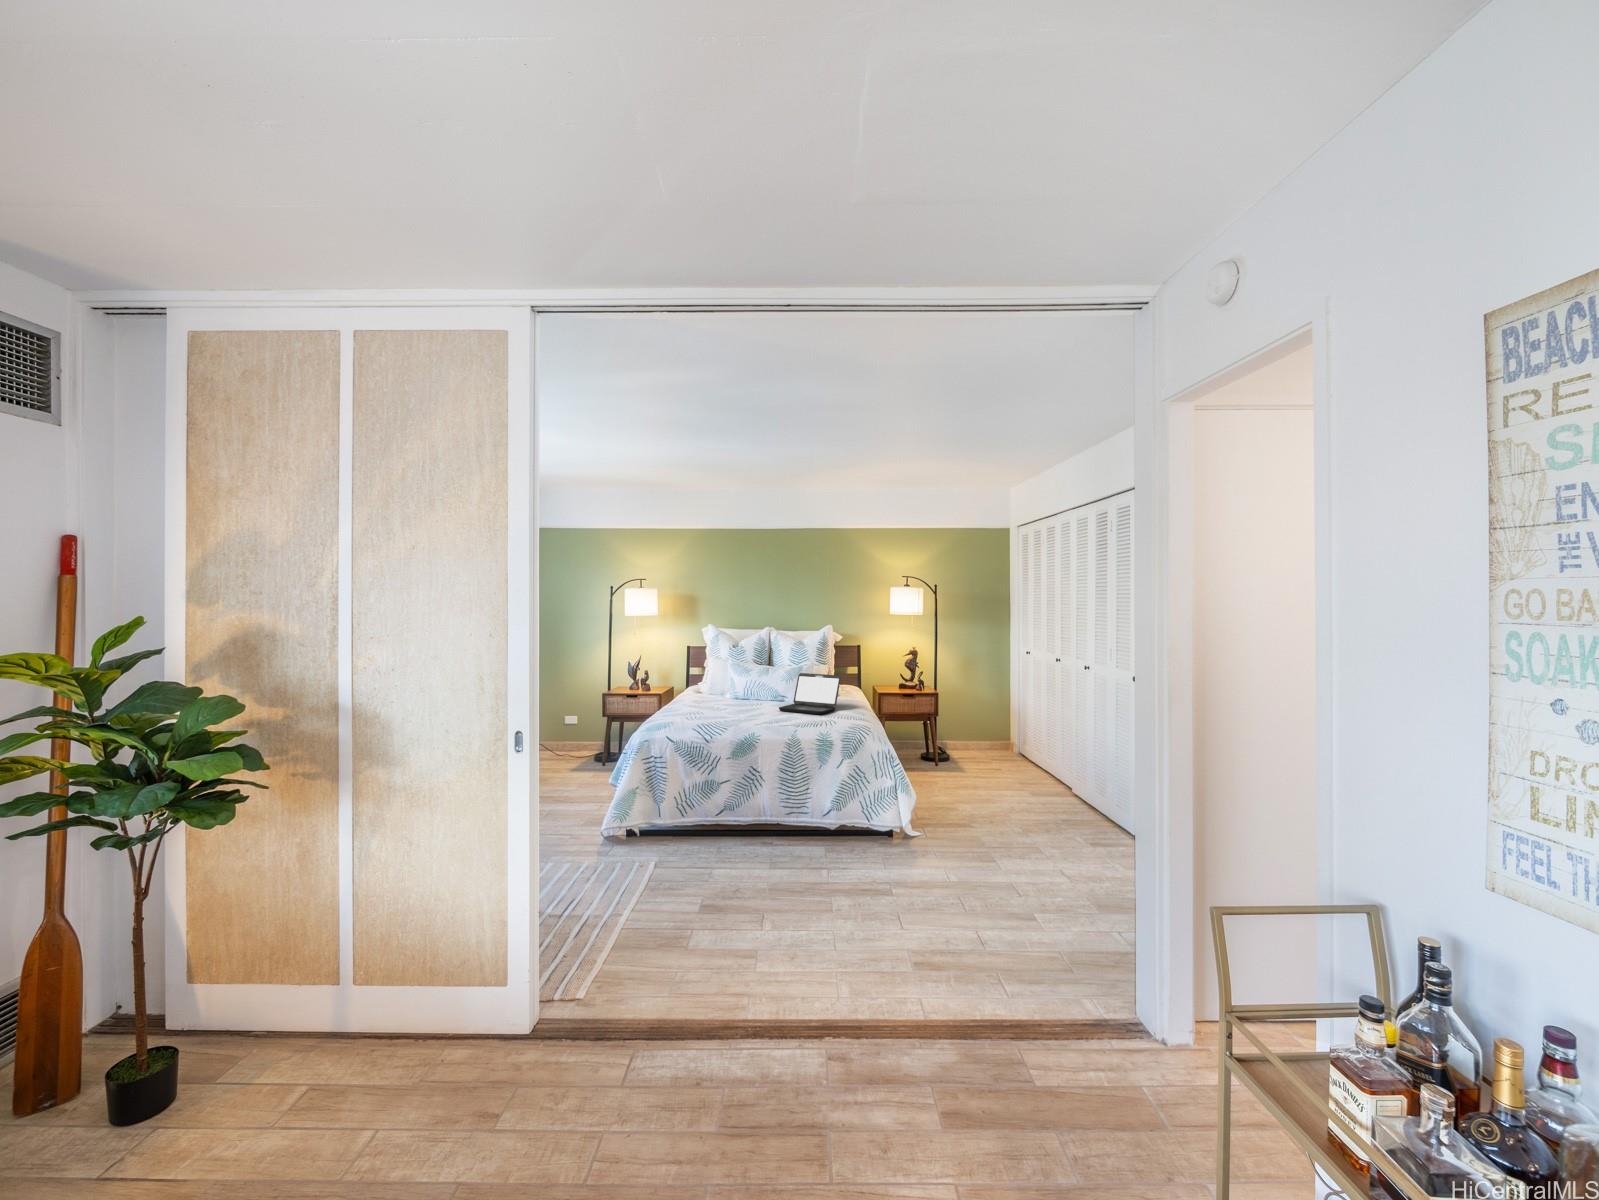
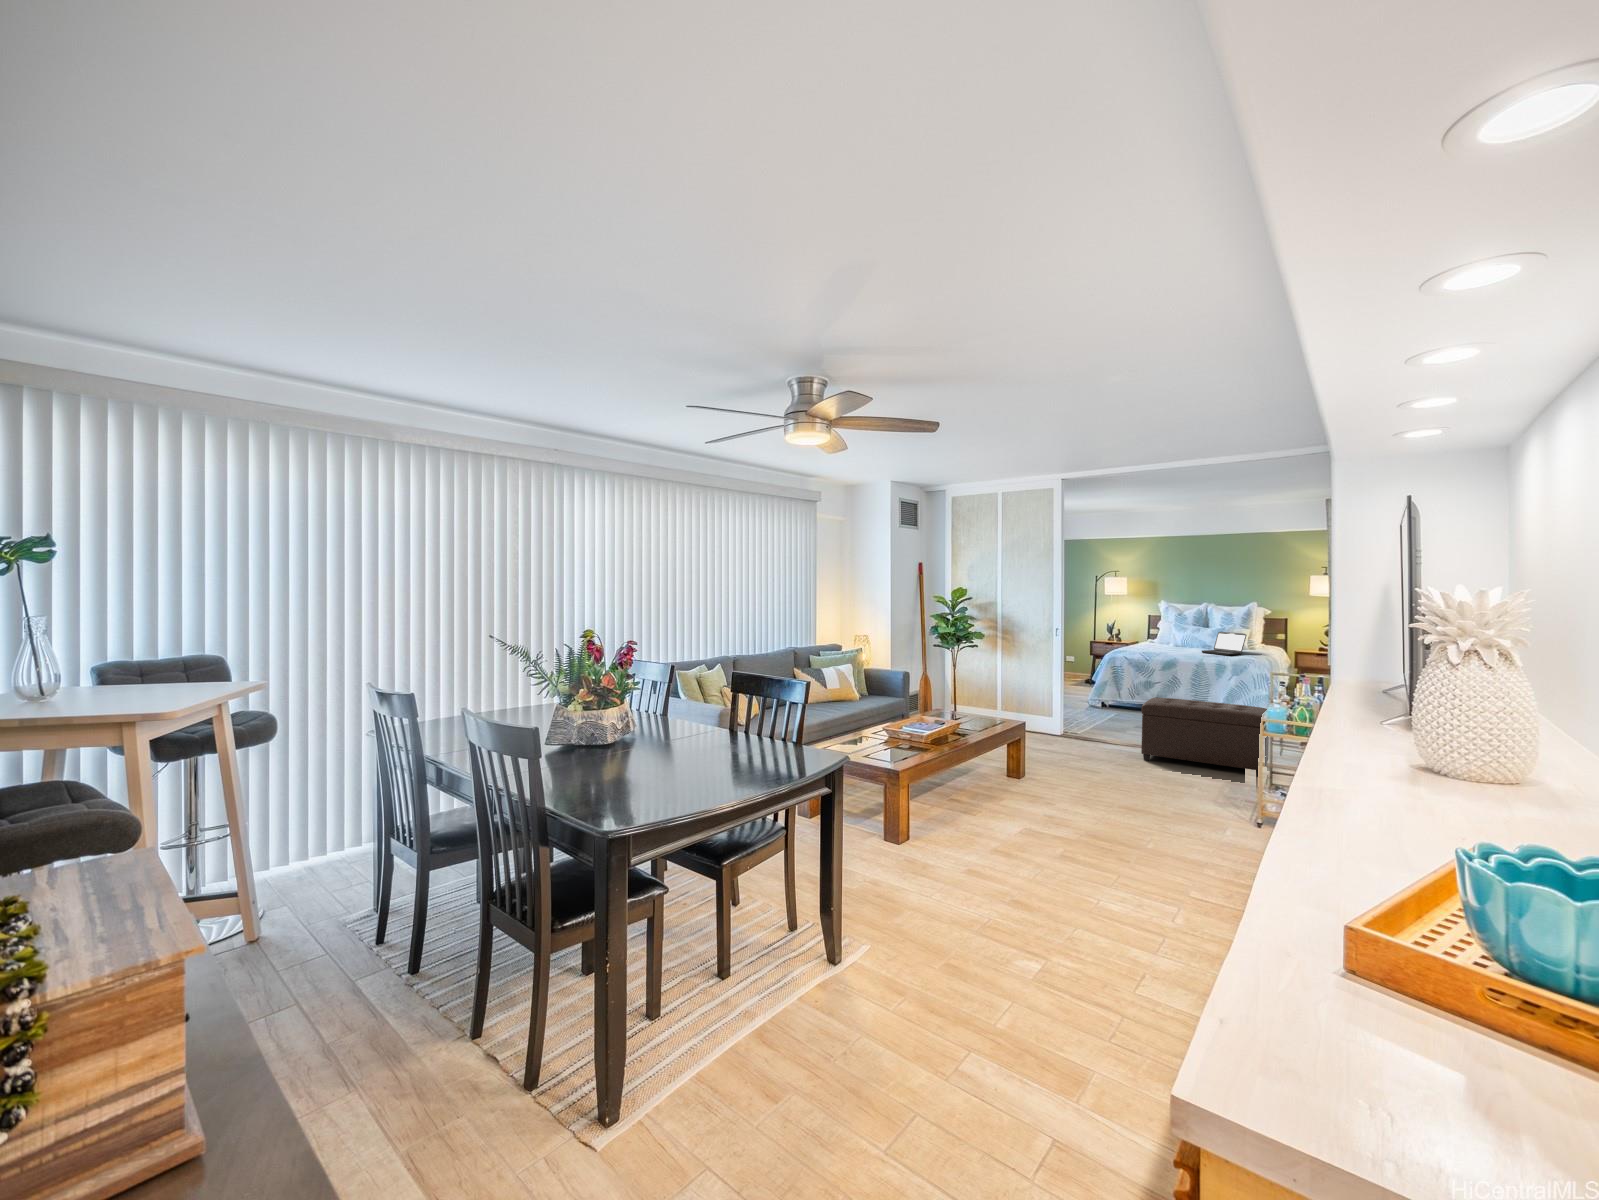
ottoman: none [755,893,1071,1128] -> present [1141,698,1269,777]

